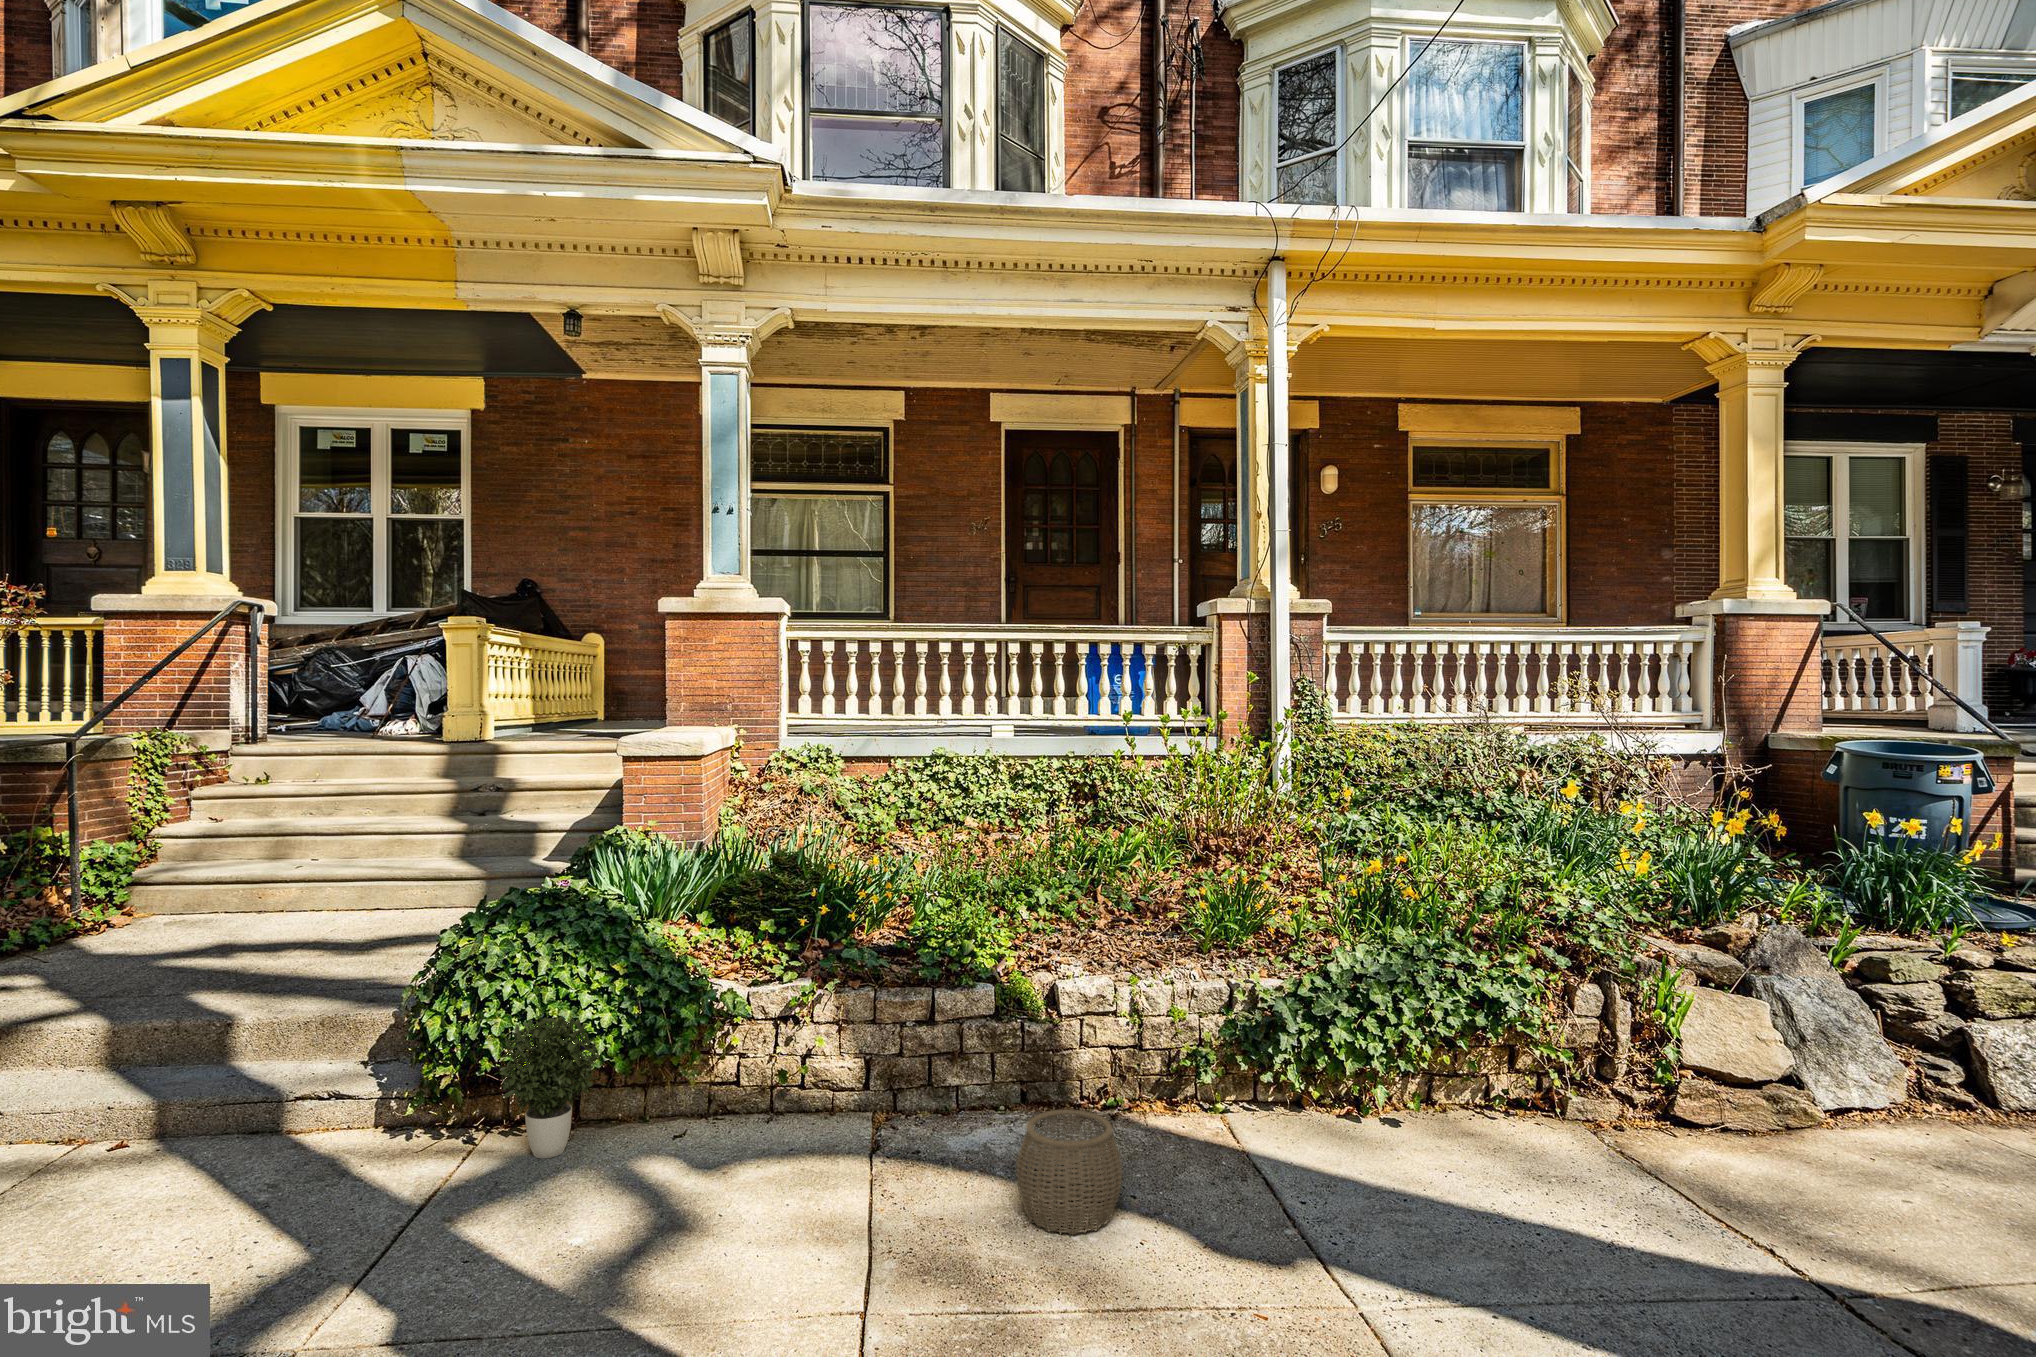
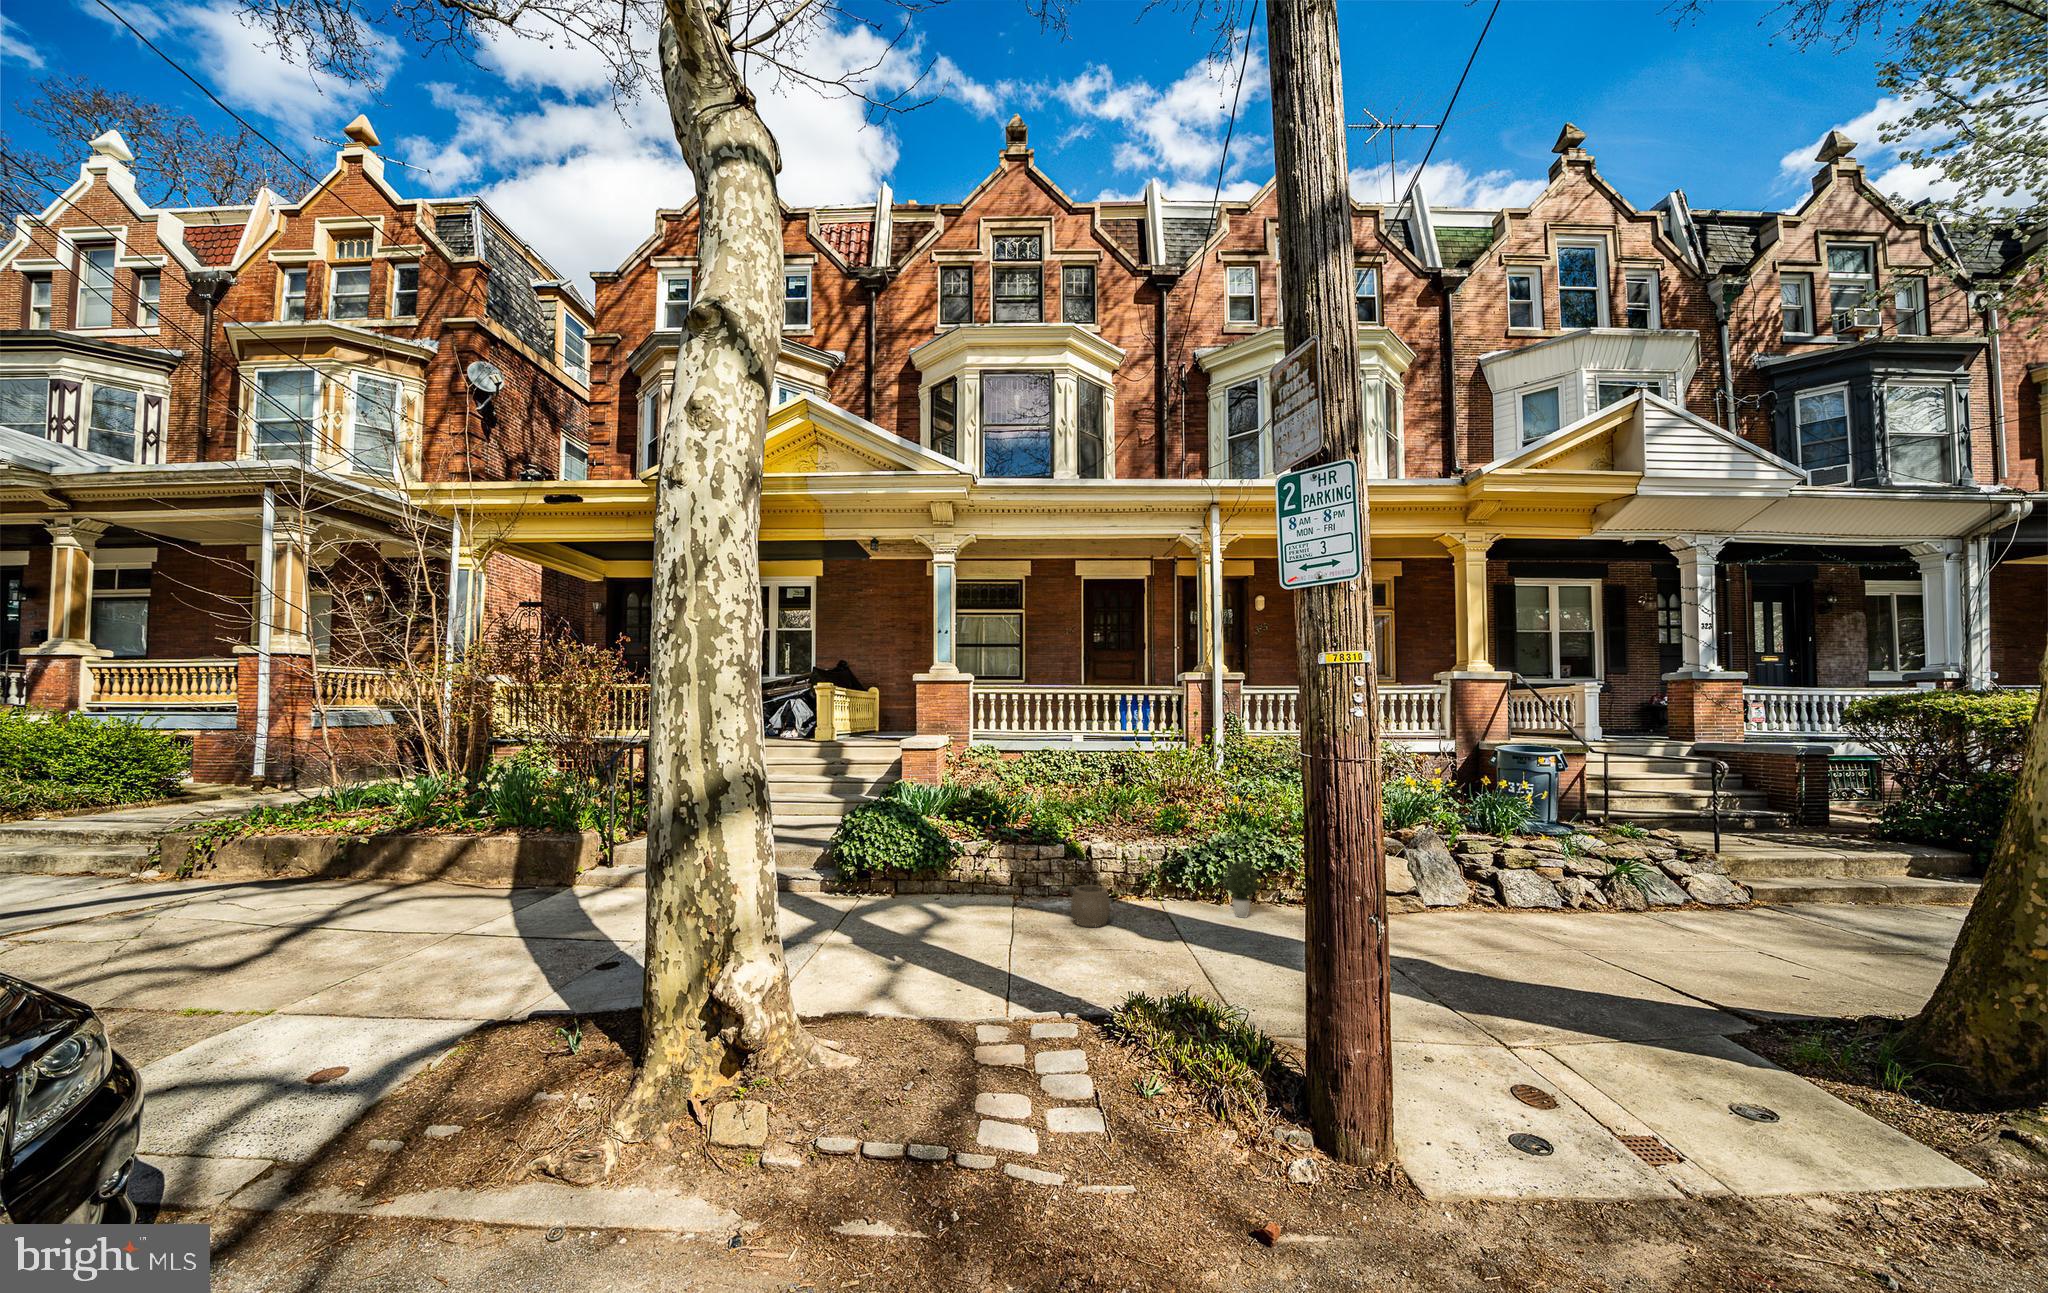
potted plant: present [500,1016,600,1158] -> present [1222,861,1260,918]

